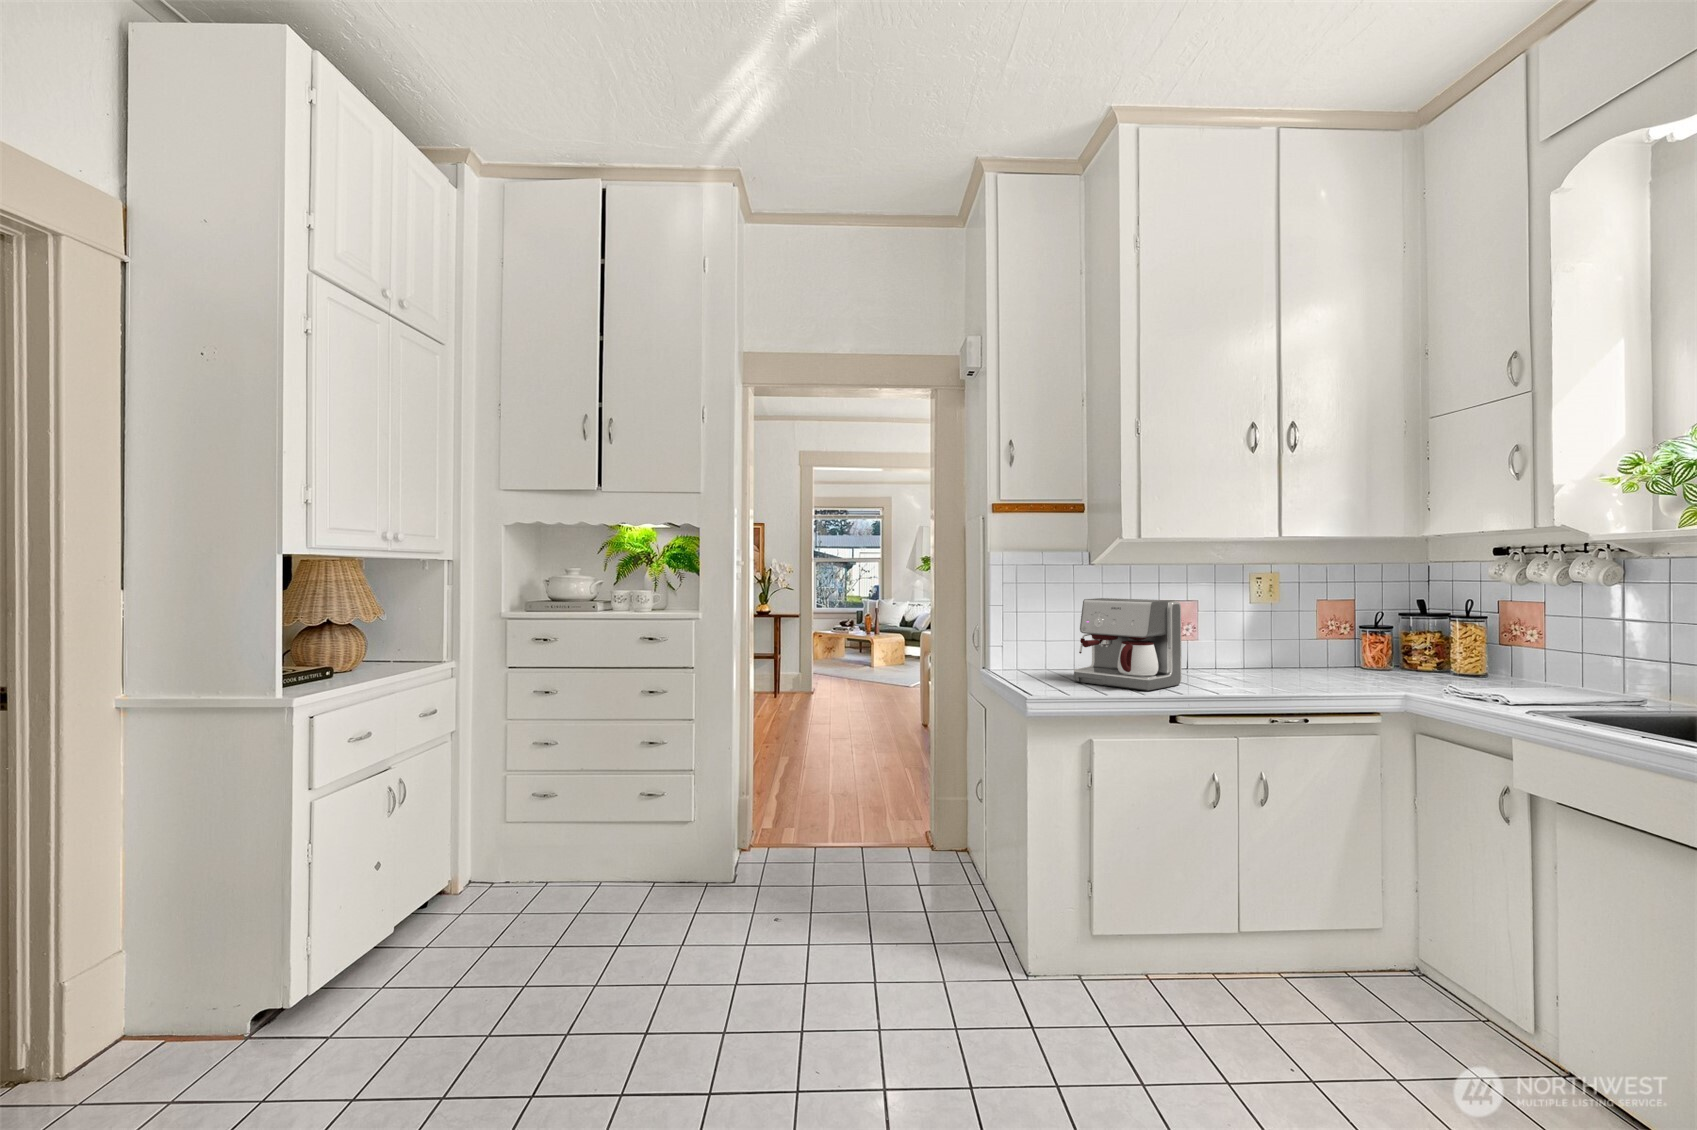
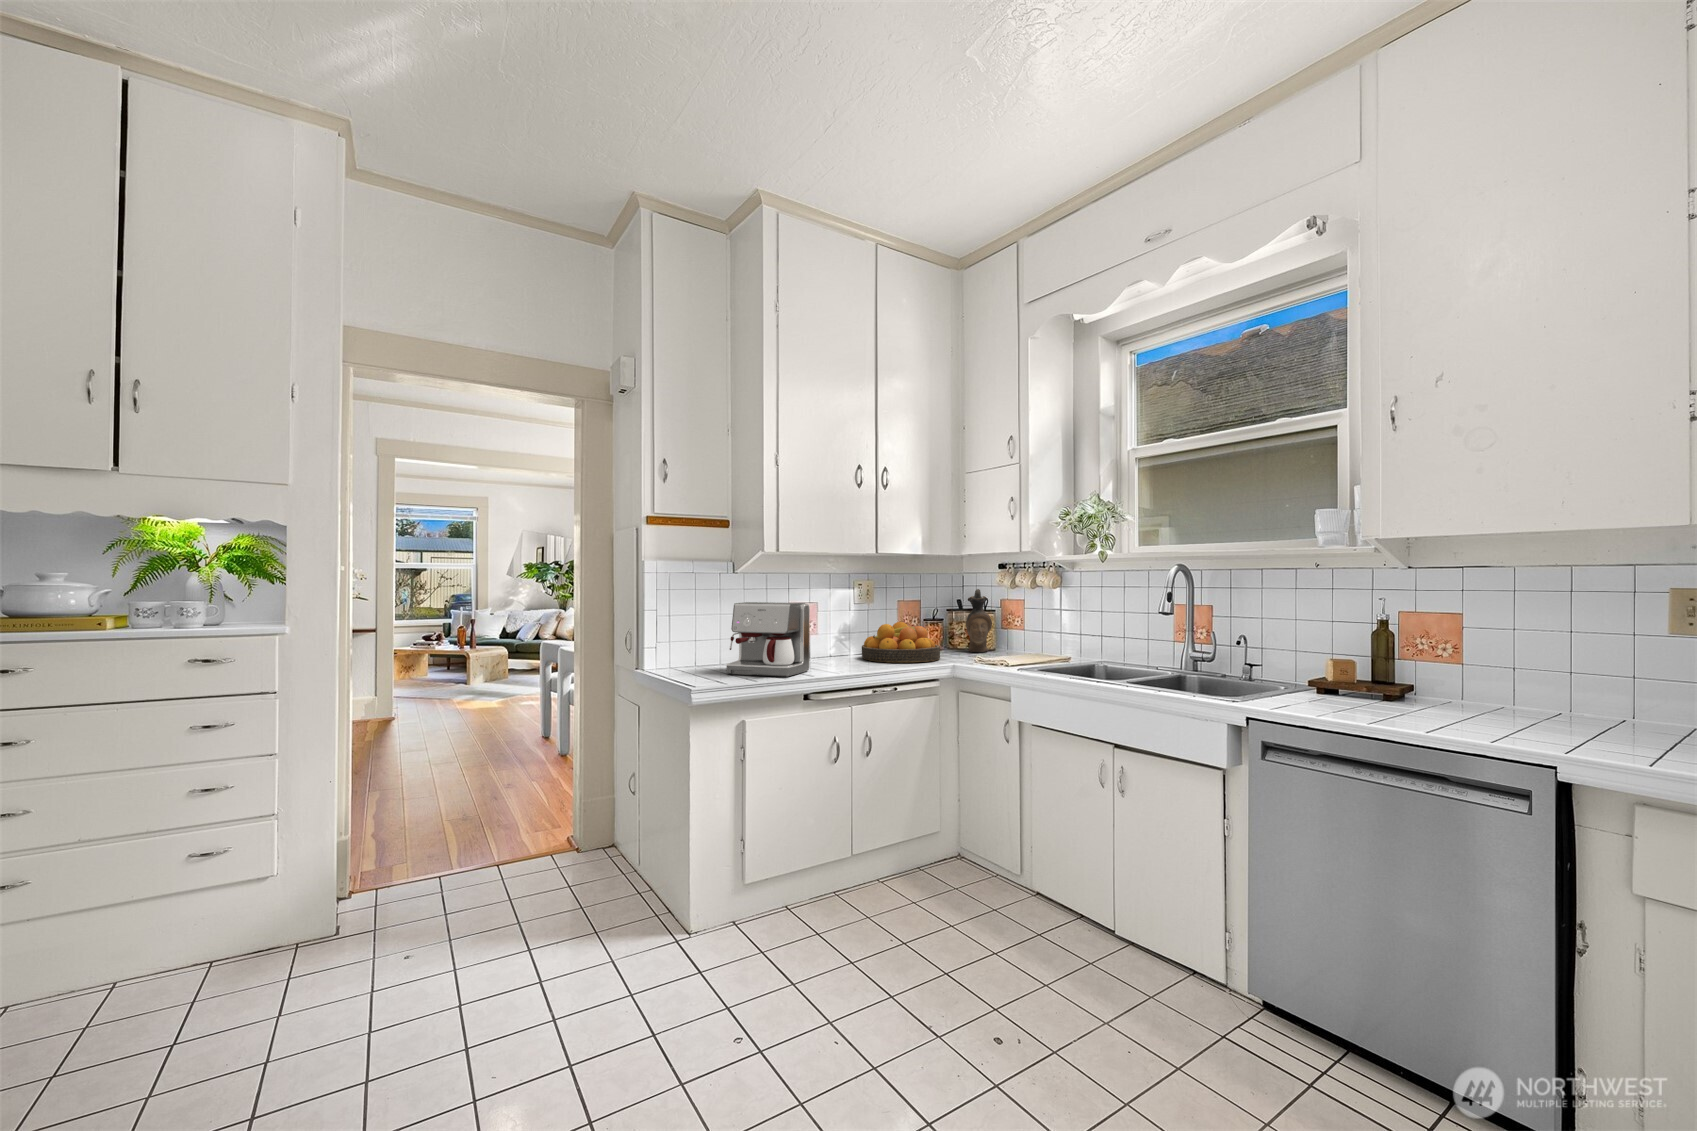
ceramic pitcher: none [1436,584,1484,674] -> present [966,589,992,652]
fruit bowl: none [1263,627,1387,684] -> present [862,622,940,663]

